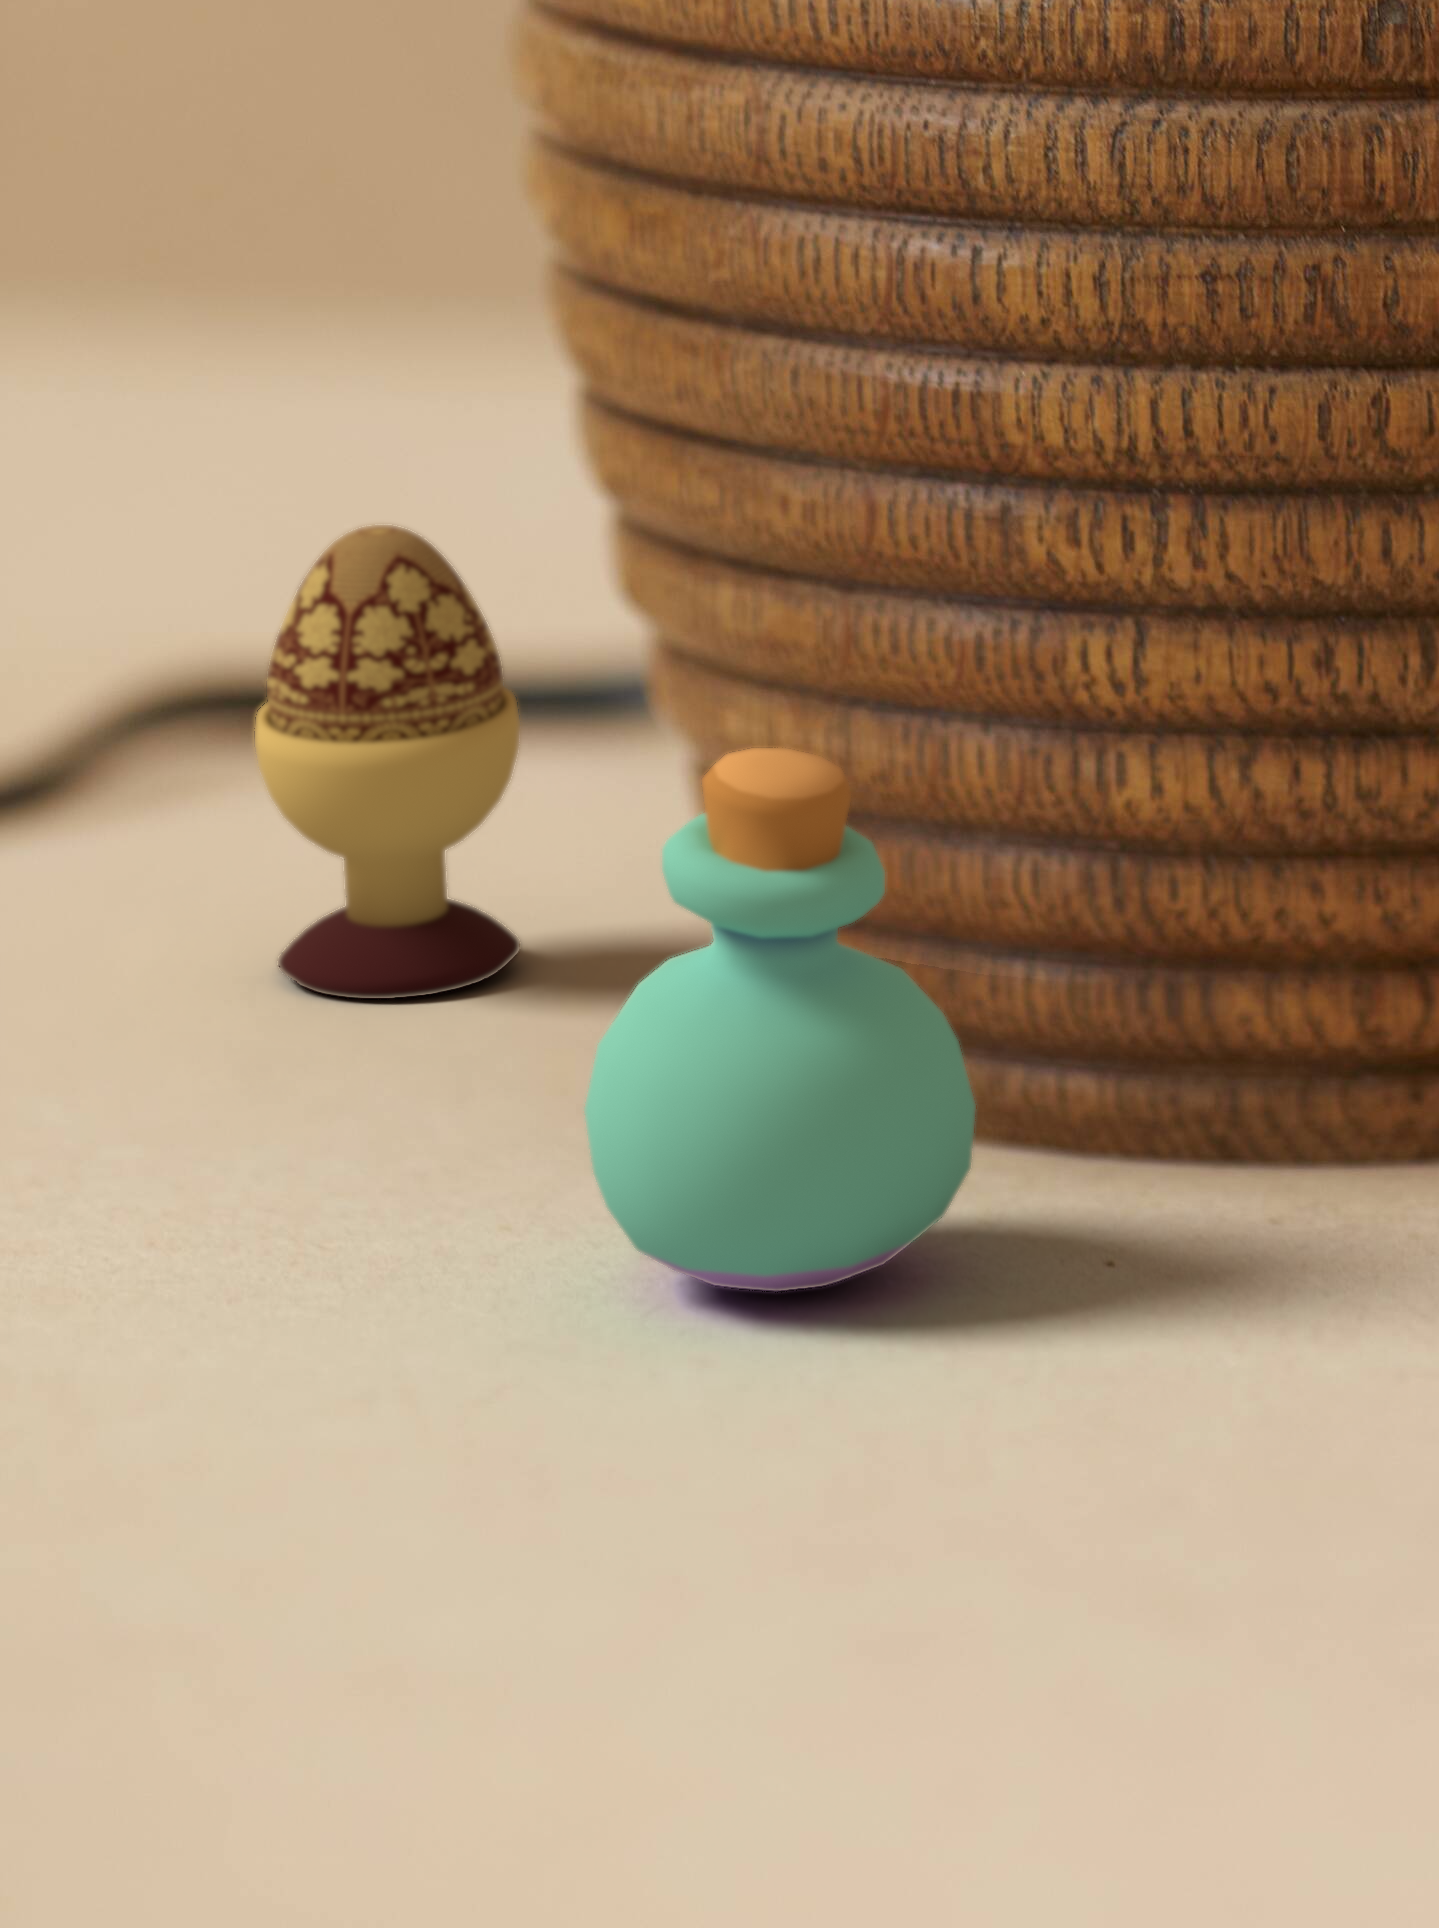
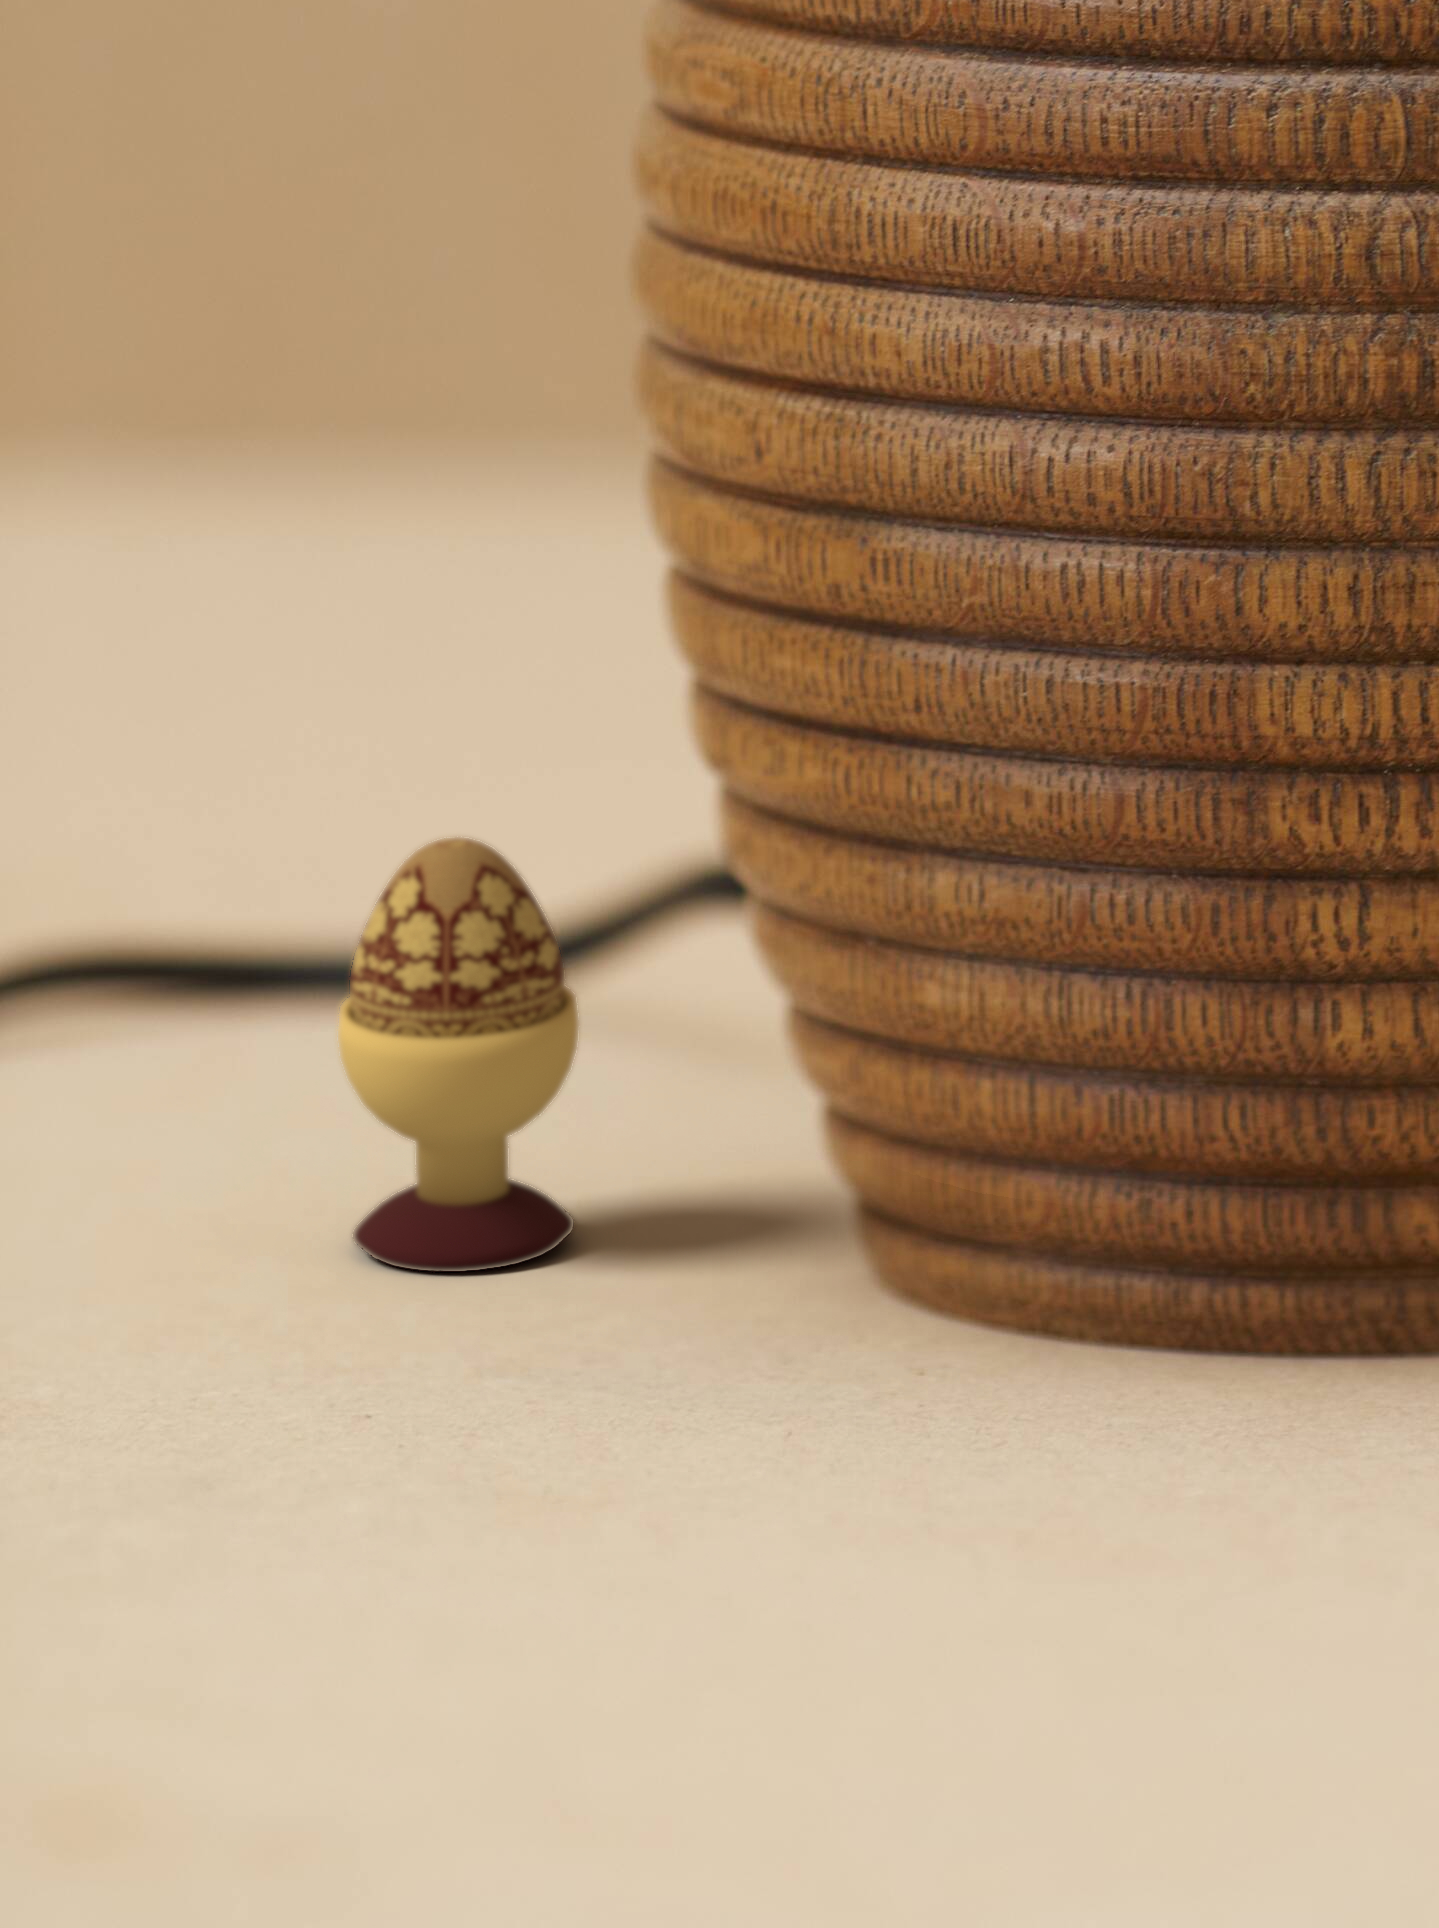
perfume bottle: present [584,748,976,1292] -> none [920,1015,1261,1496]

